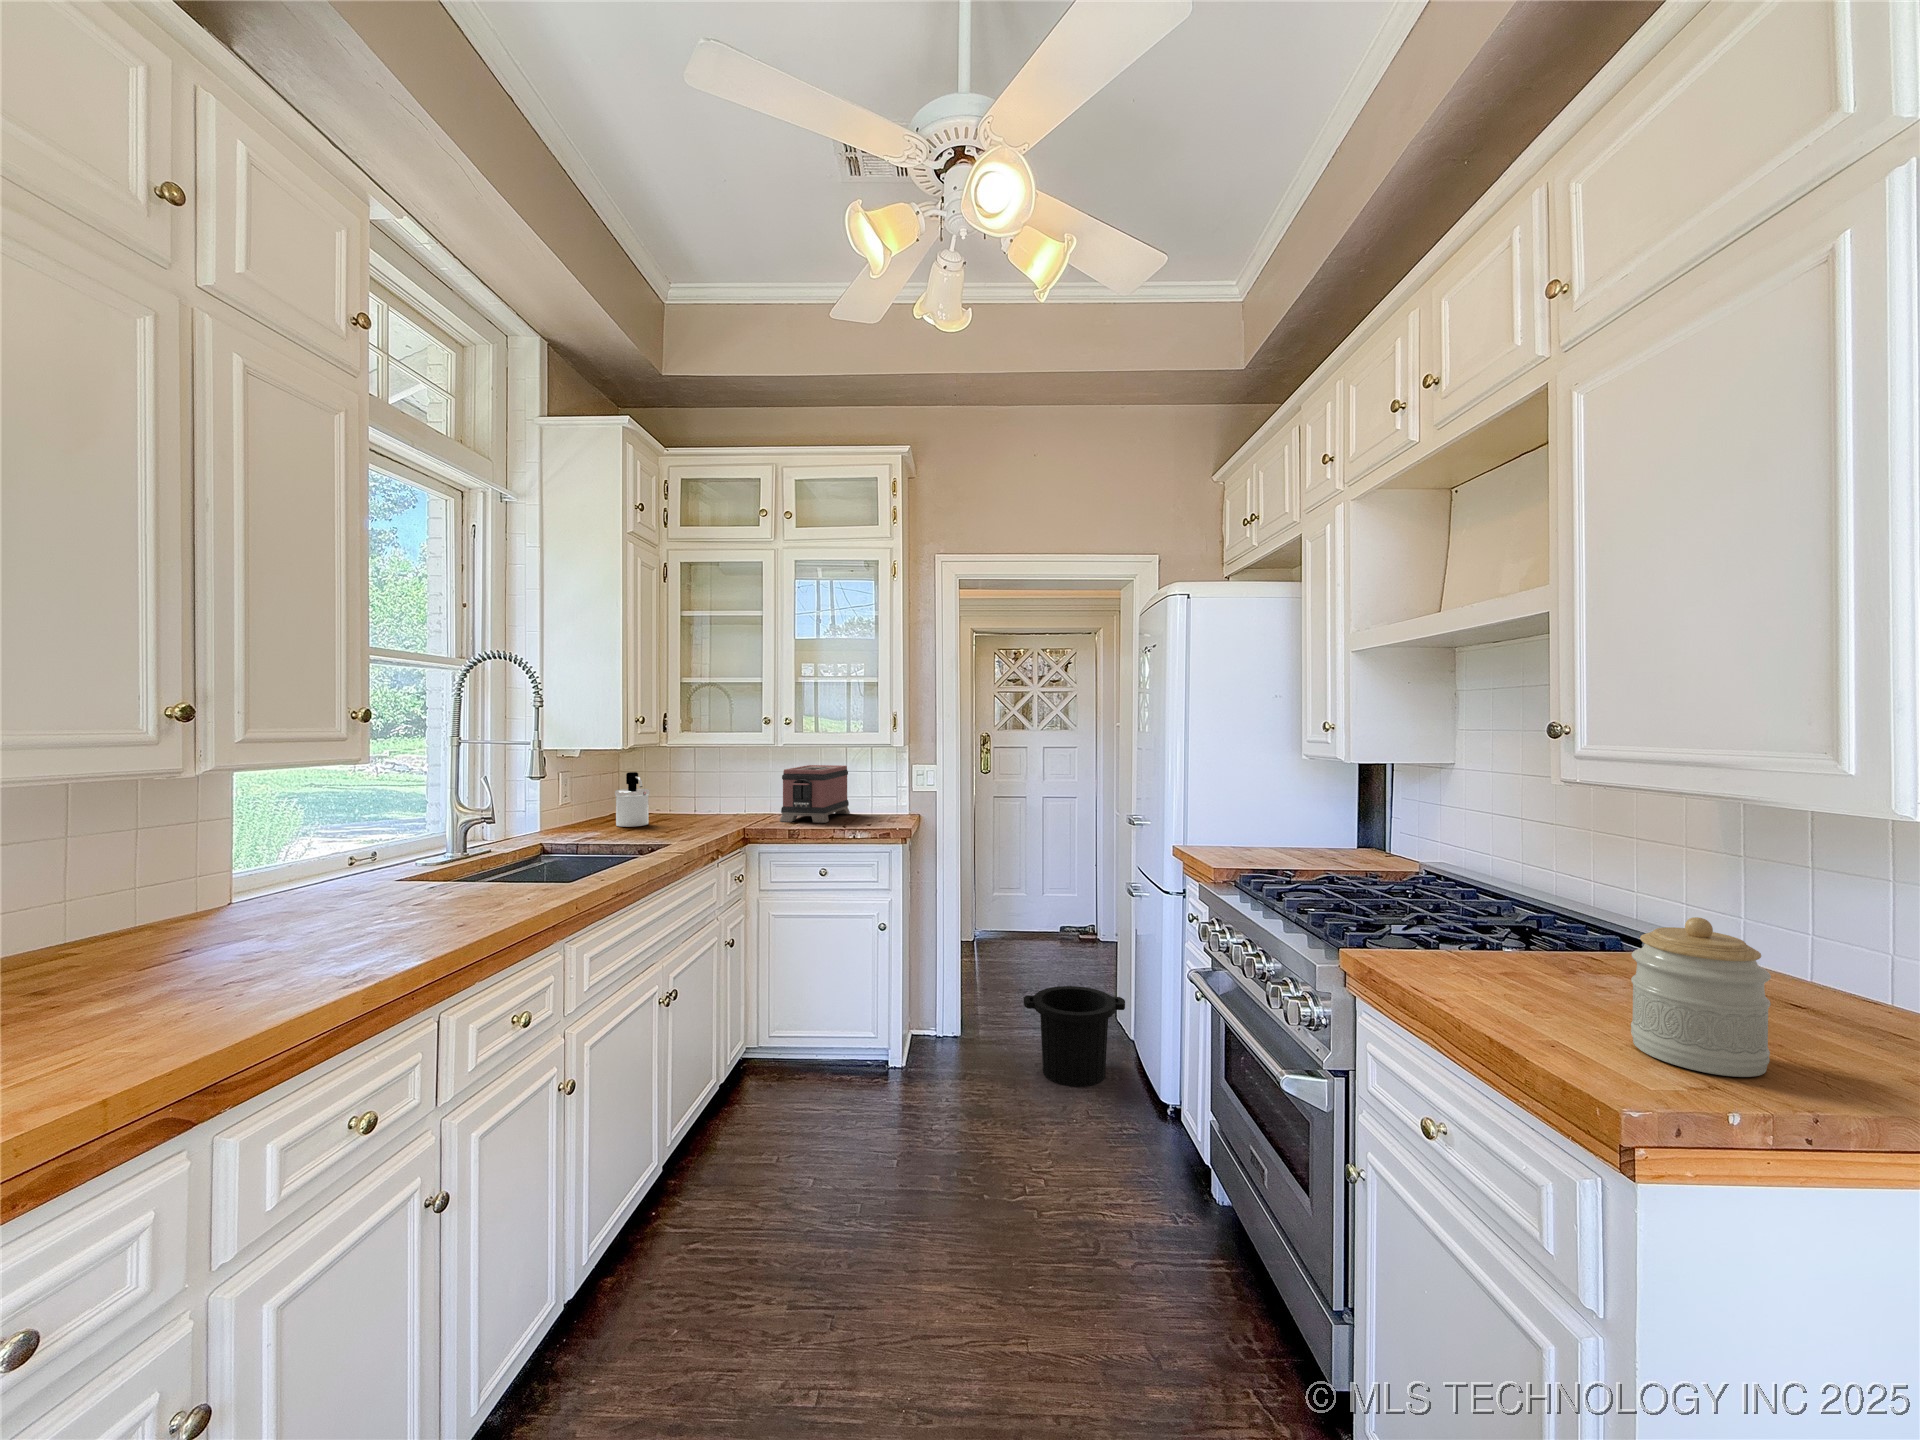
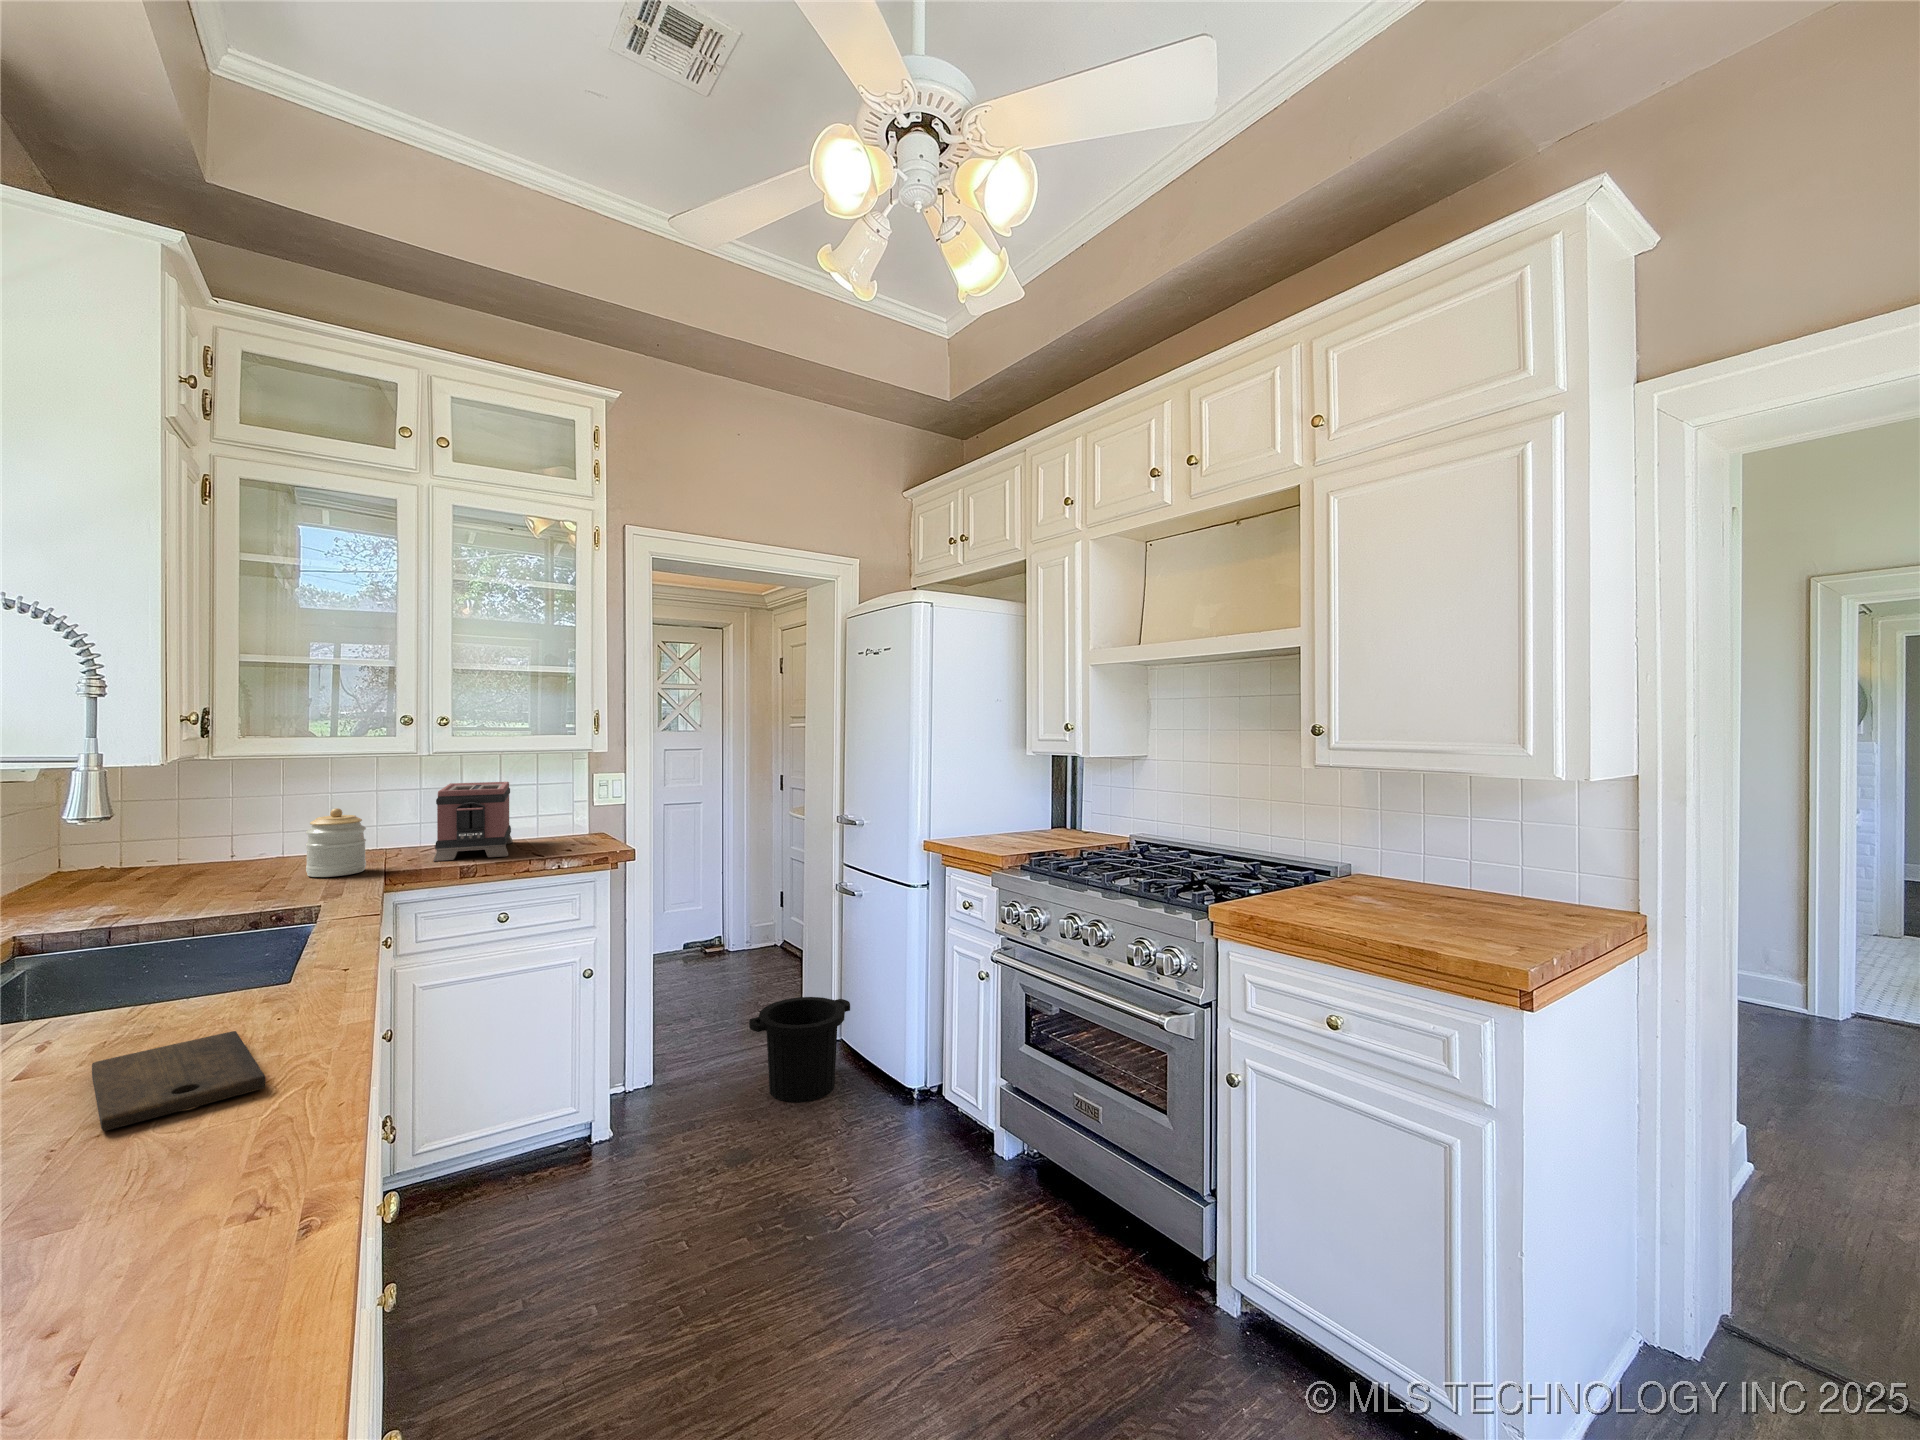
soap dispenser: present [615,772,650,827] -> none [139,809,213,897]
cutting board: none [398,899,507,933] -> present [92,1031,265,1131]
jar: present [1631,917,1771,1077] -> present [306,808,366,877]

